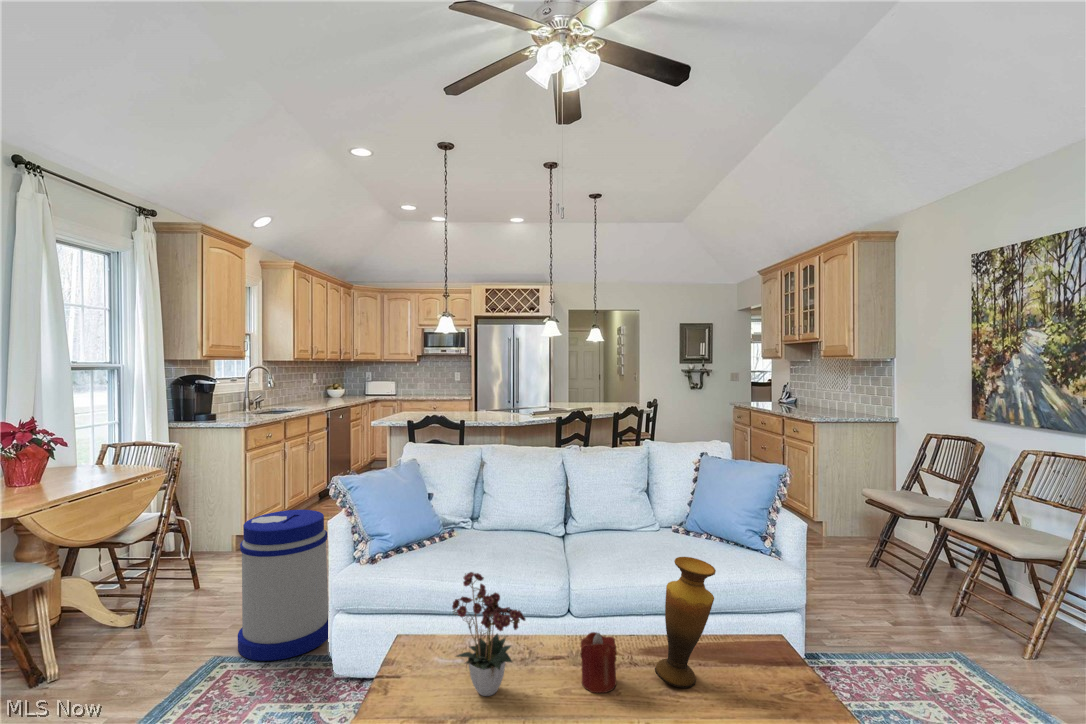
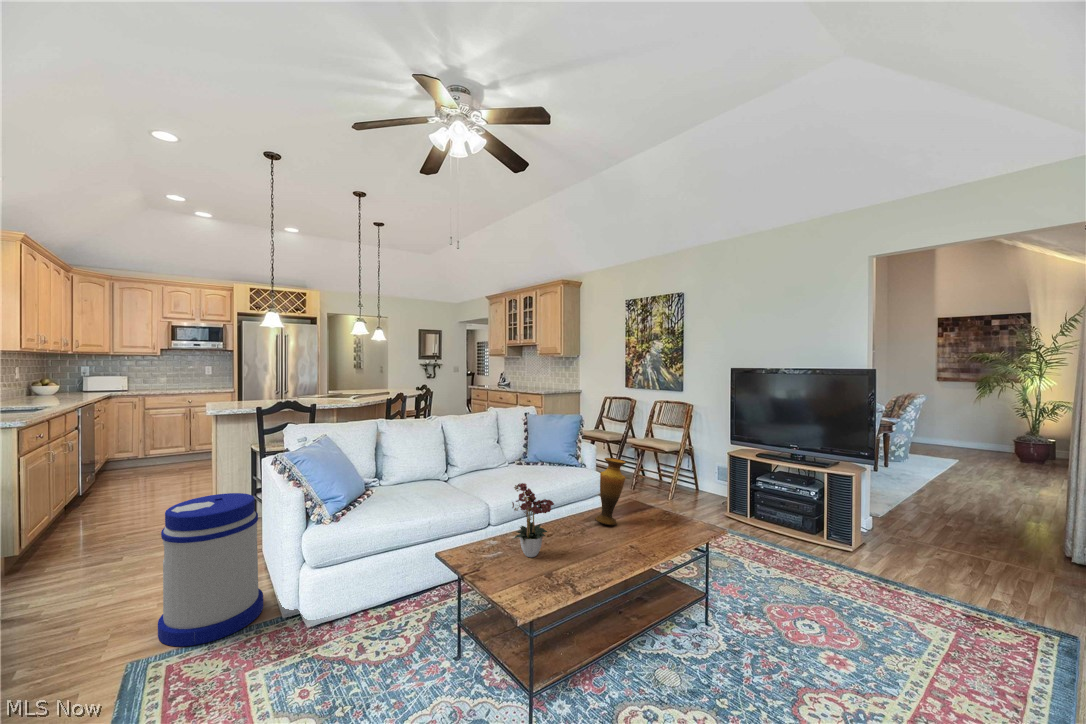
candle: present [580,632,617,693] -> none [567,506,588,539]

